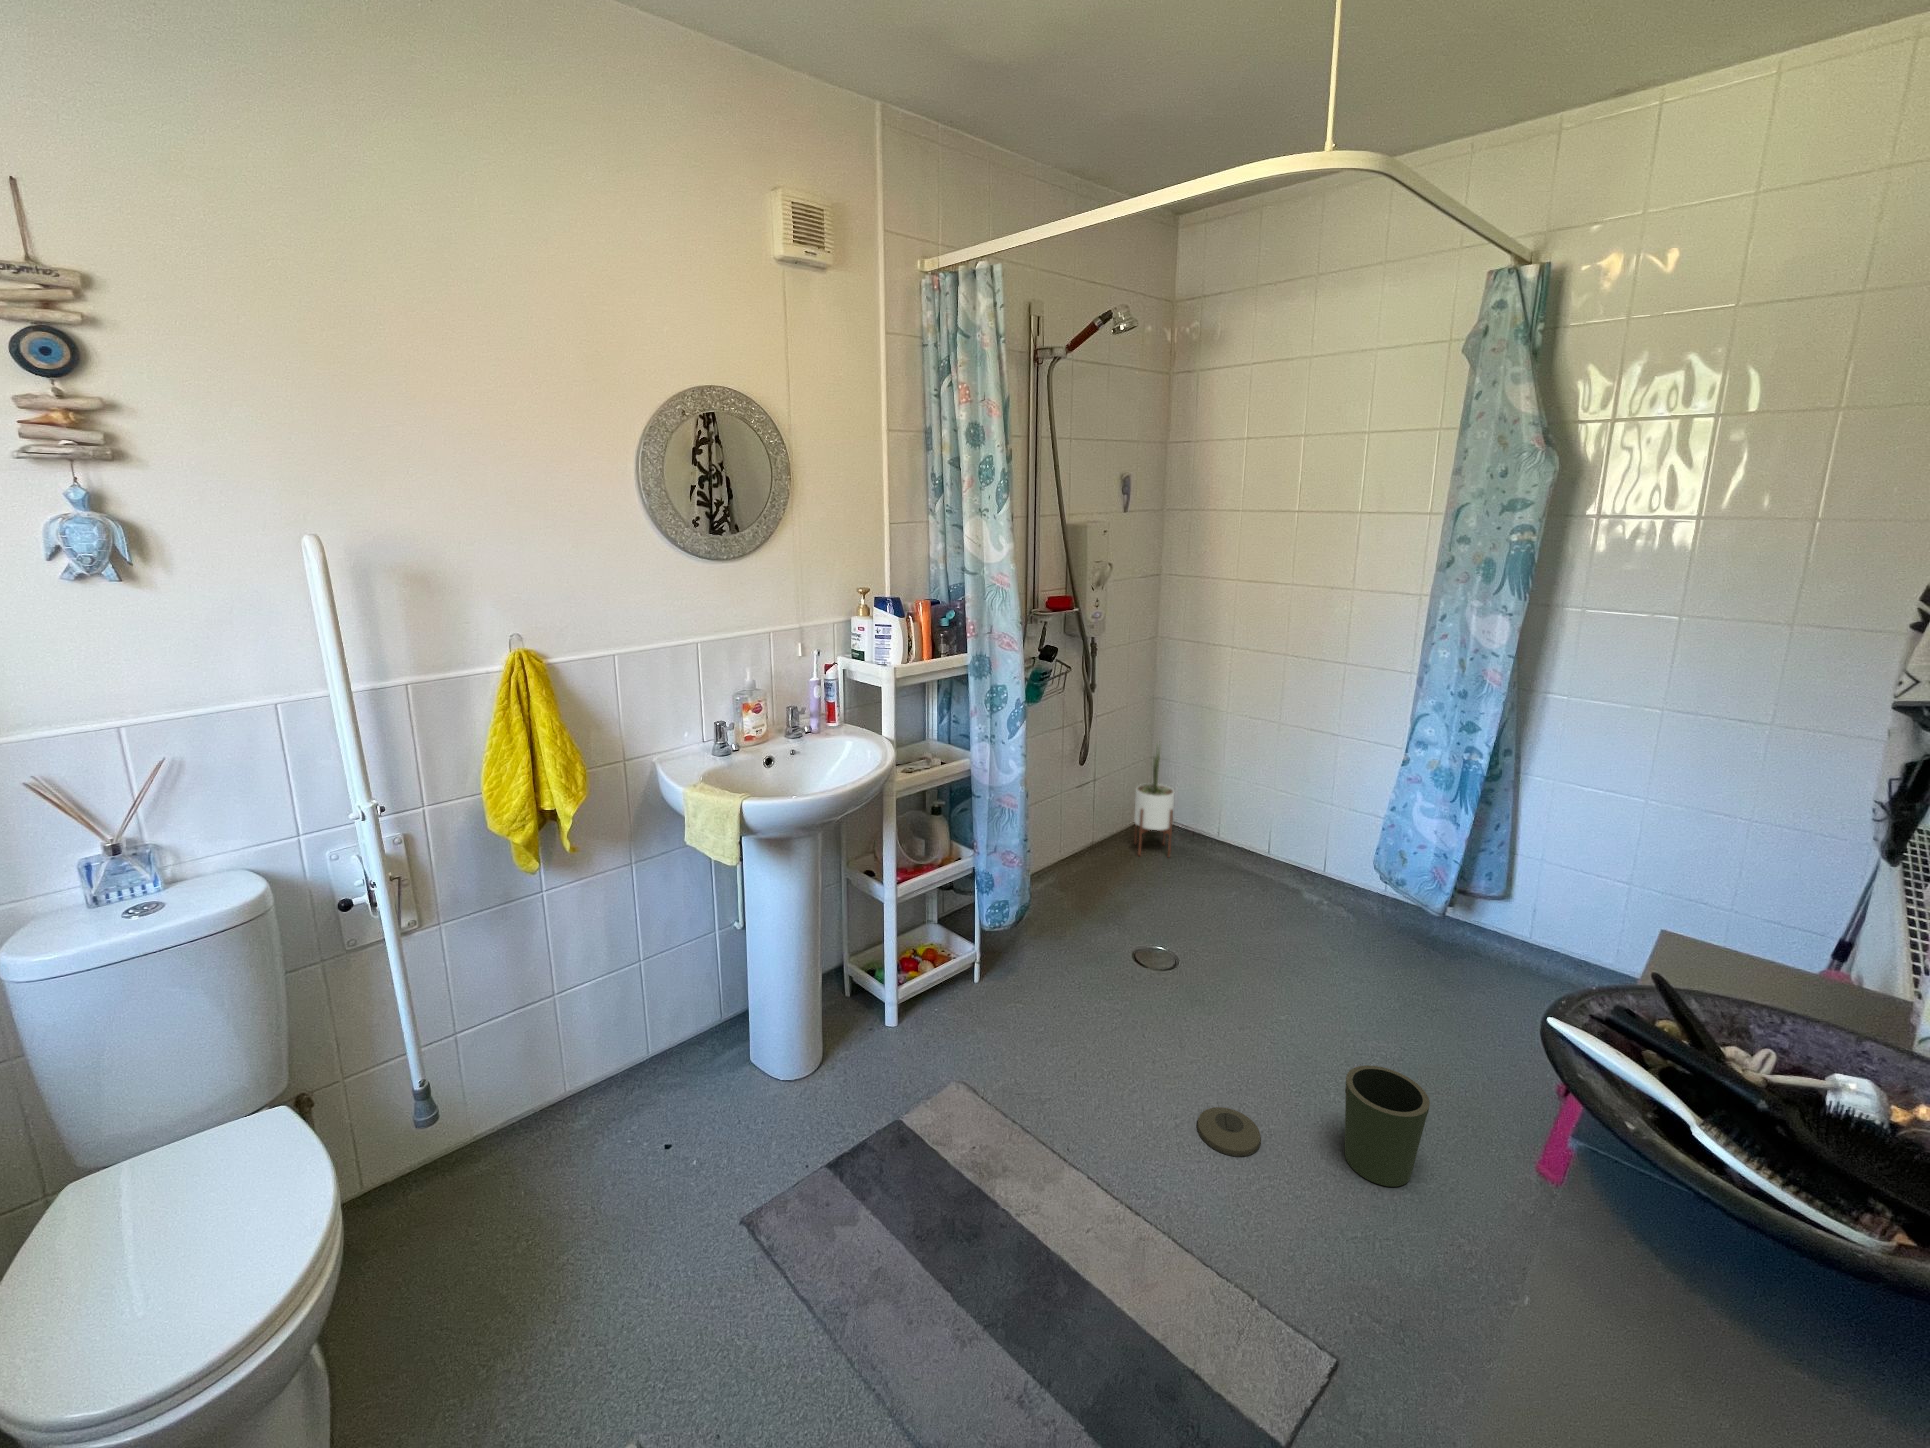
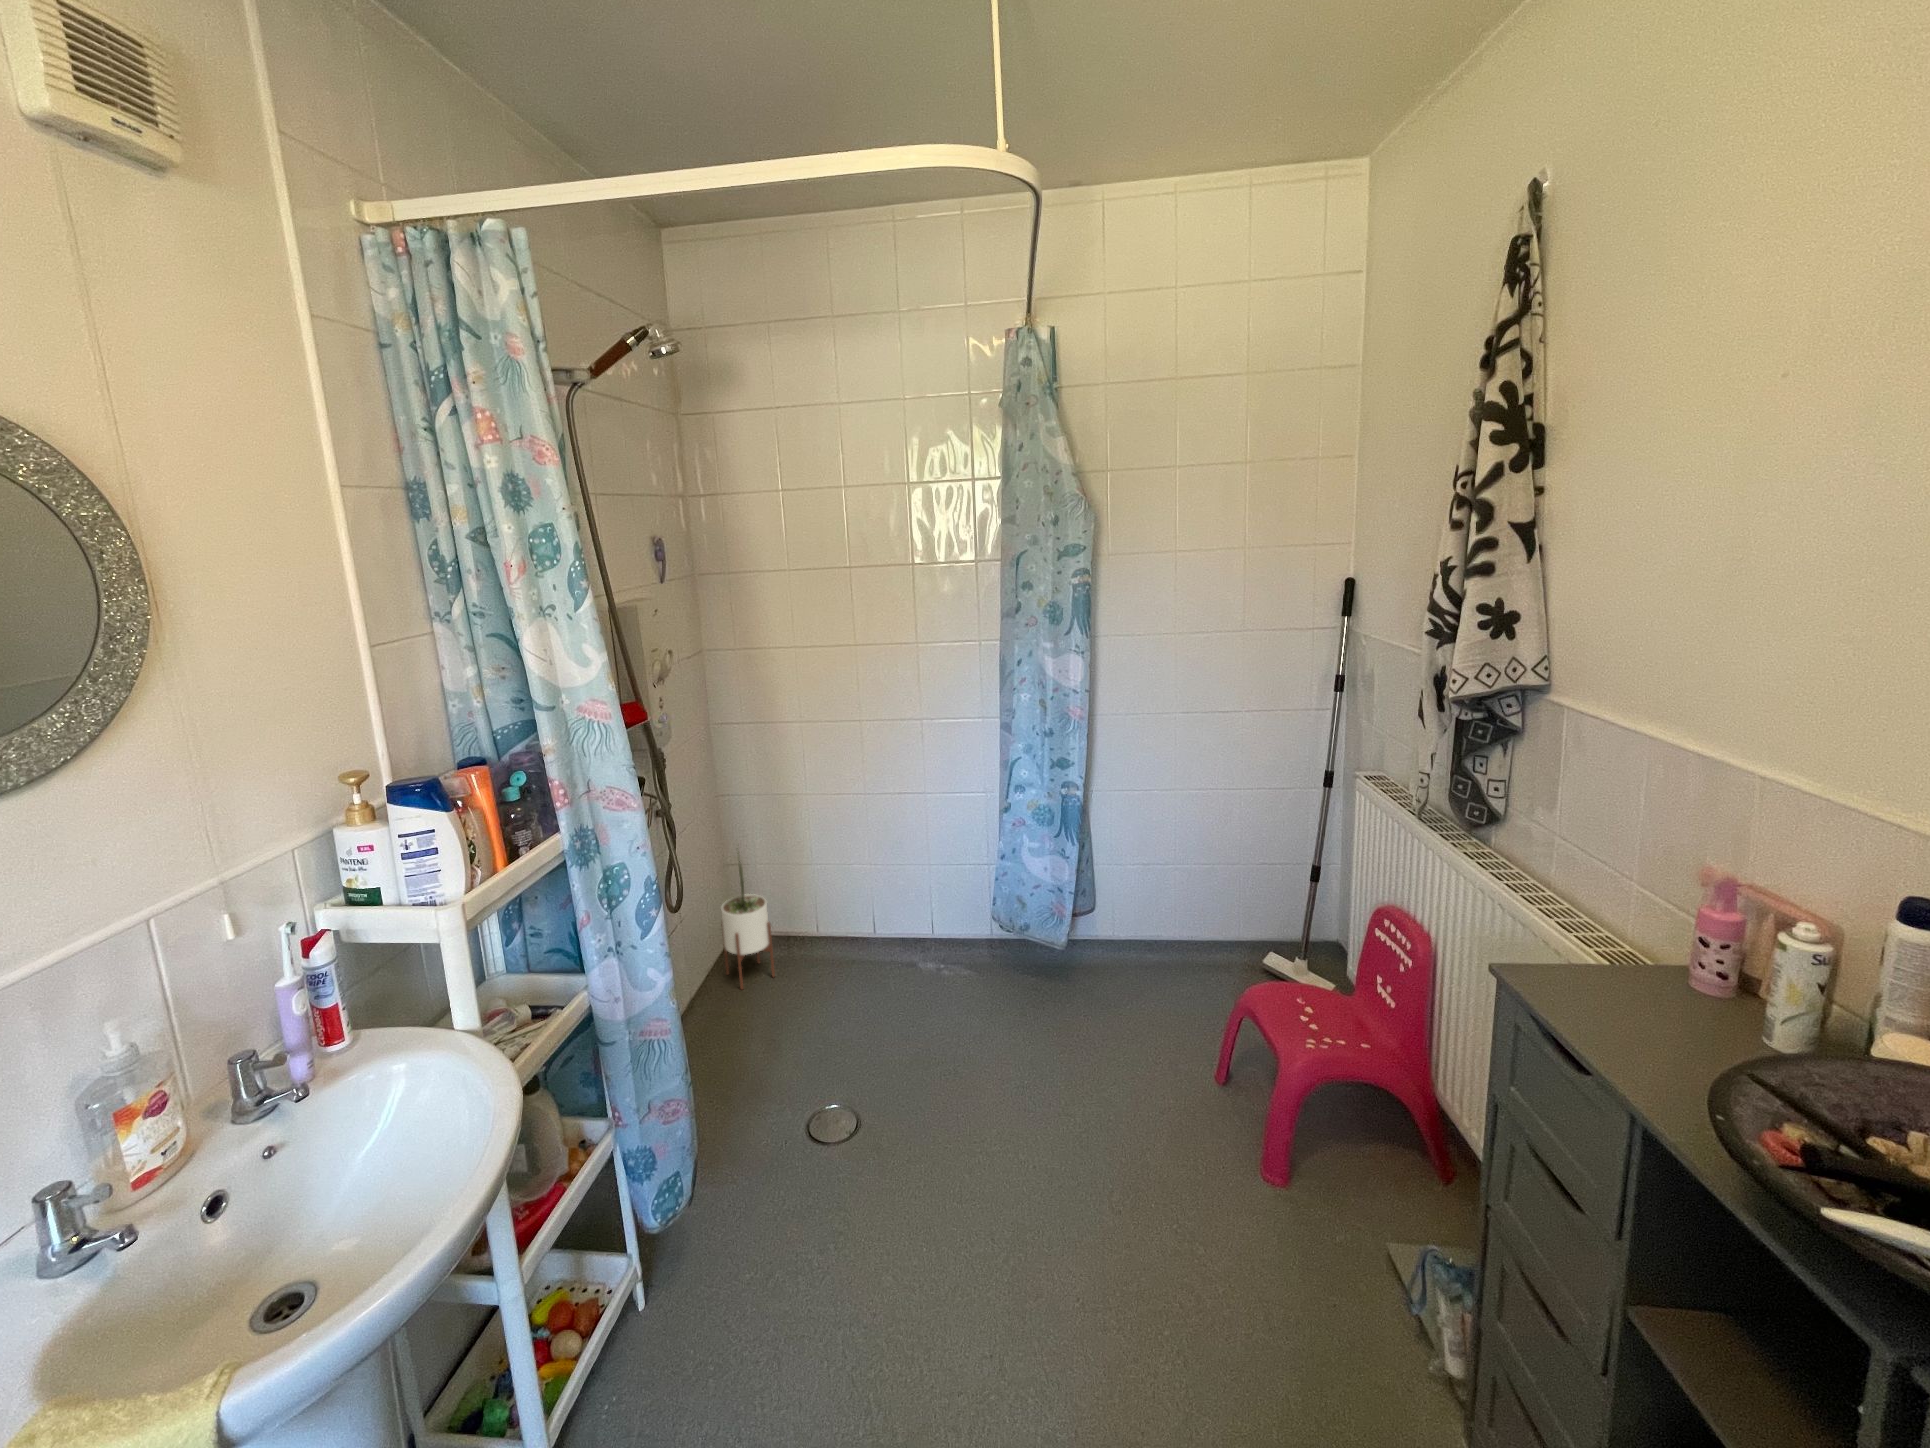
trash can: present [1197,1065,1430,1187] -> none [1021,1163,1227,1375]

